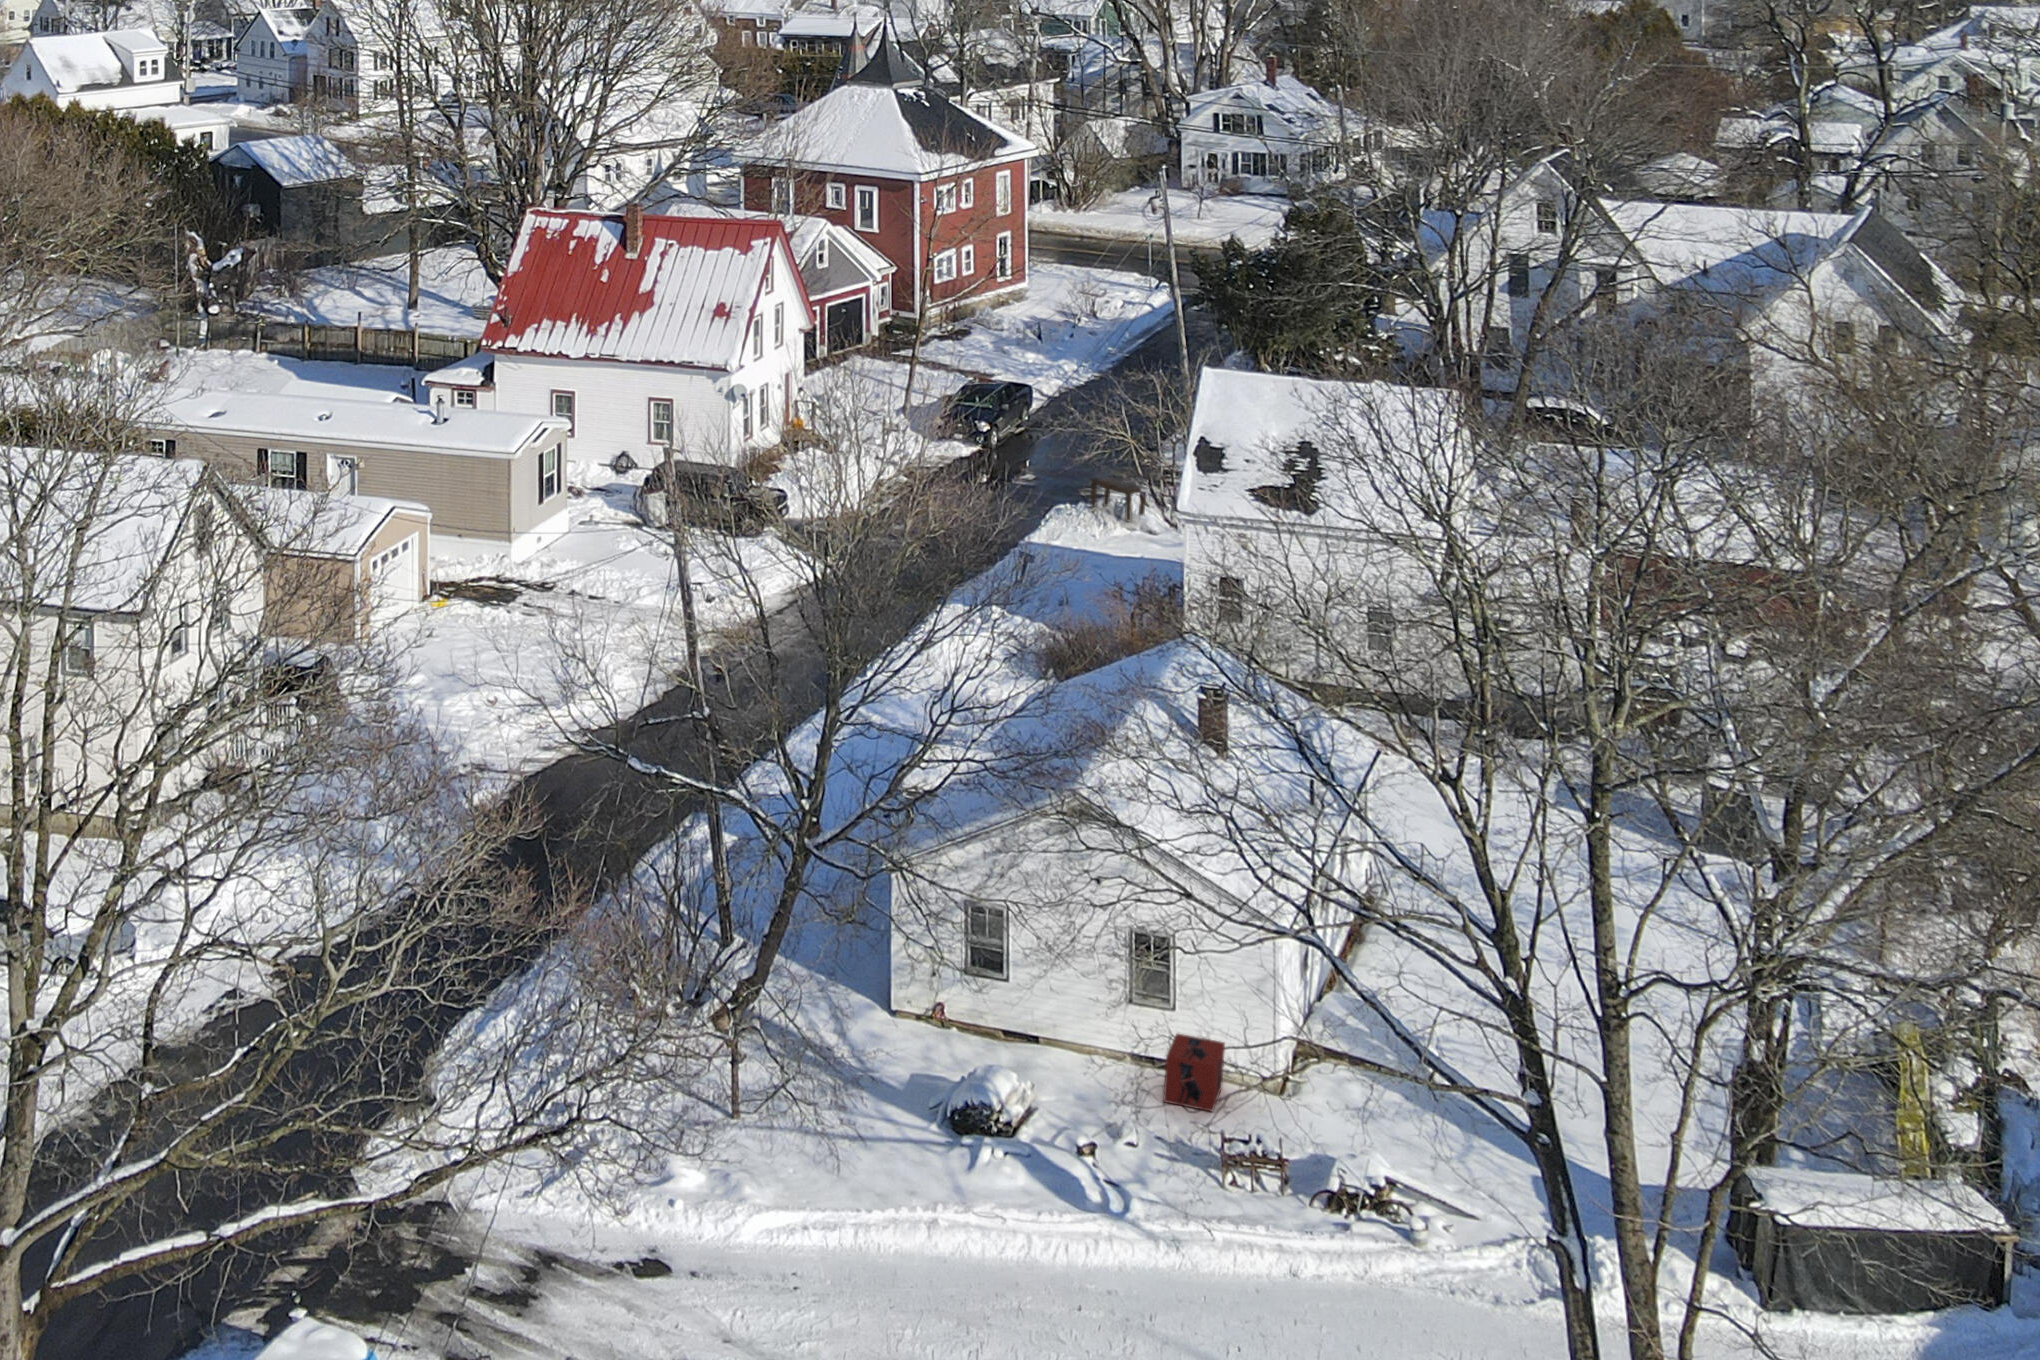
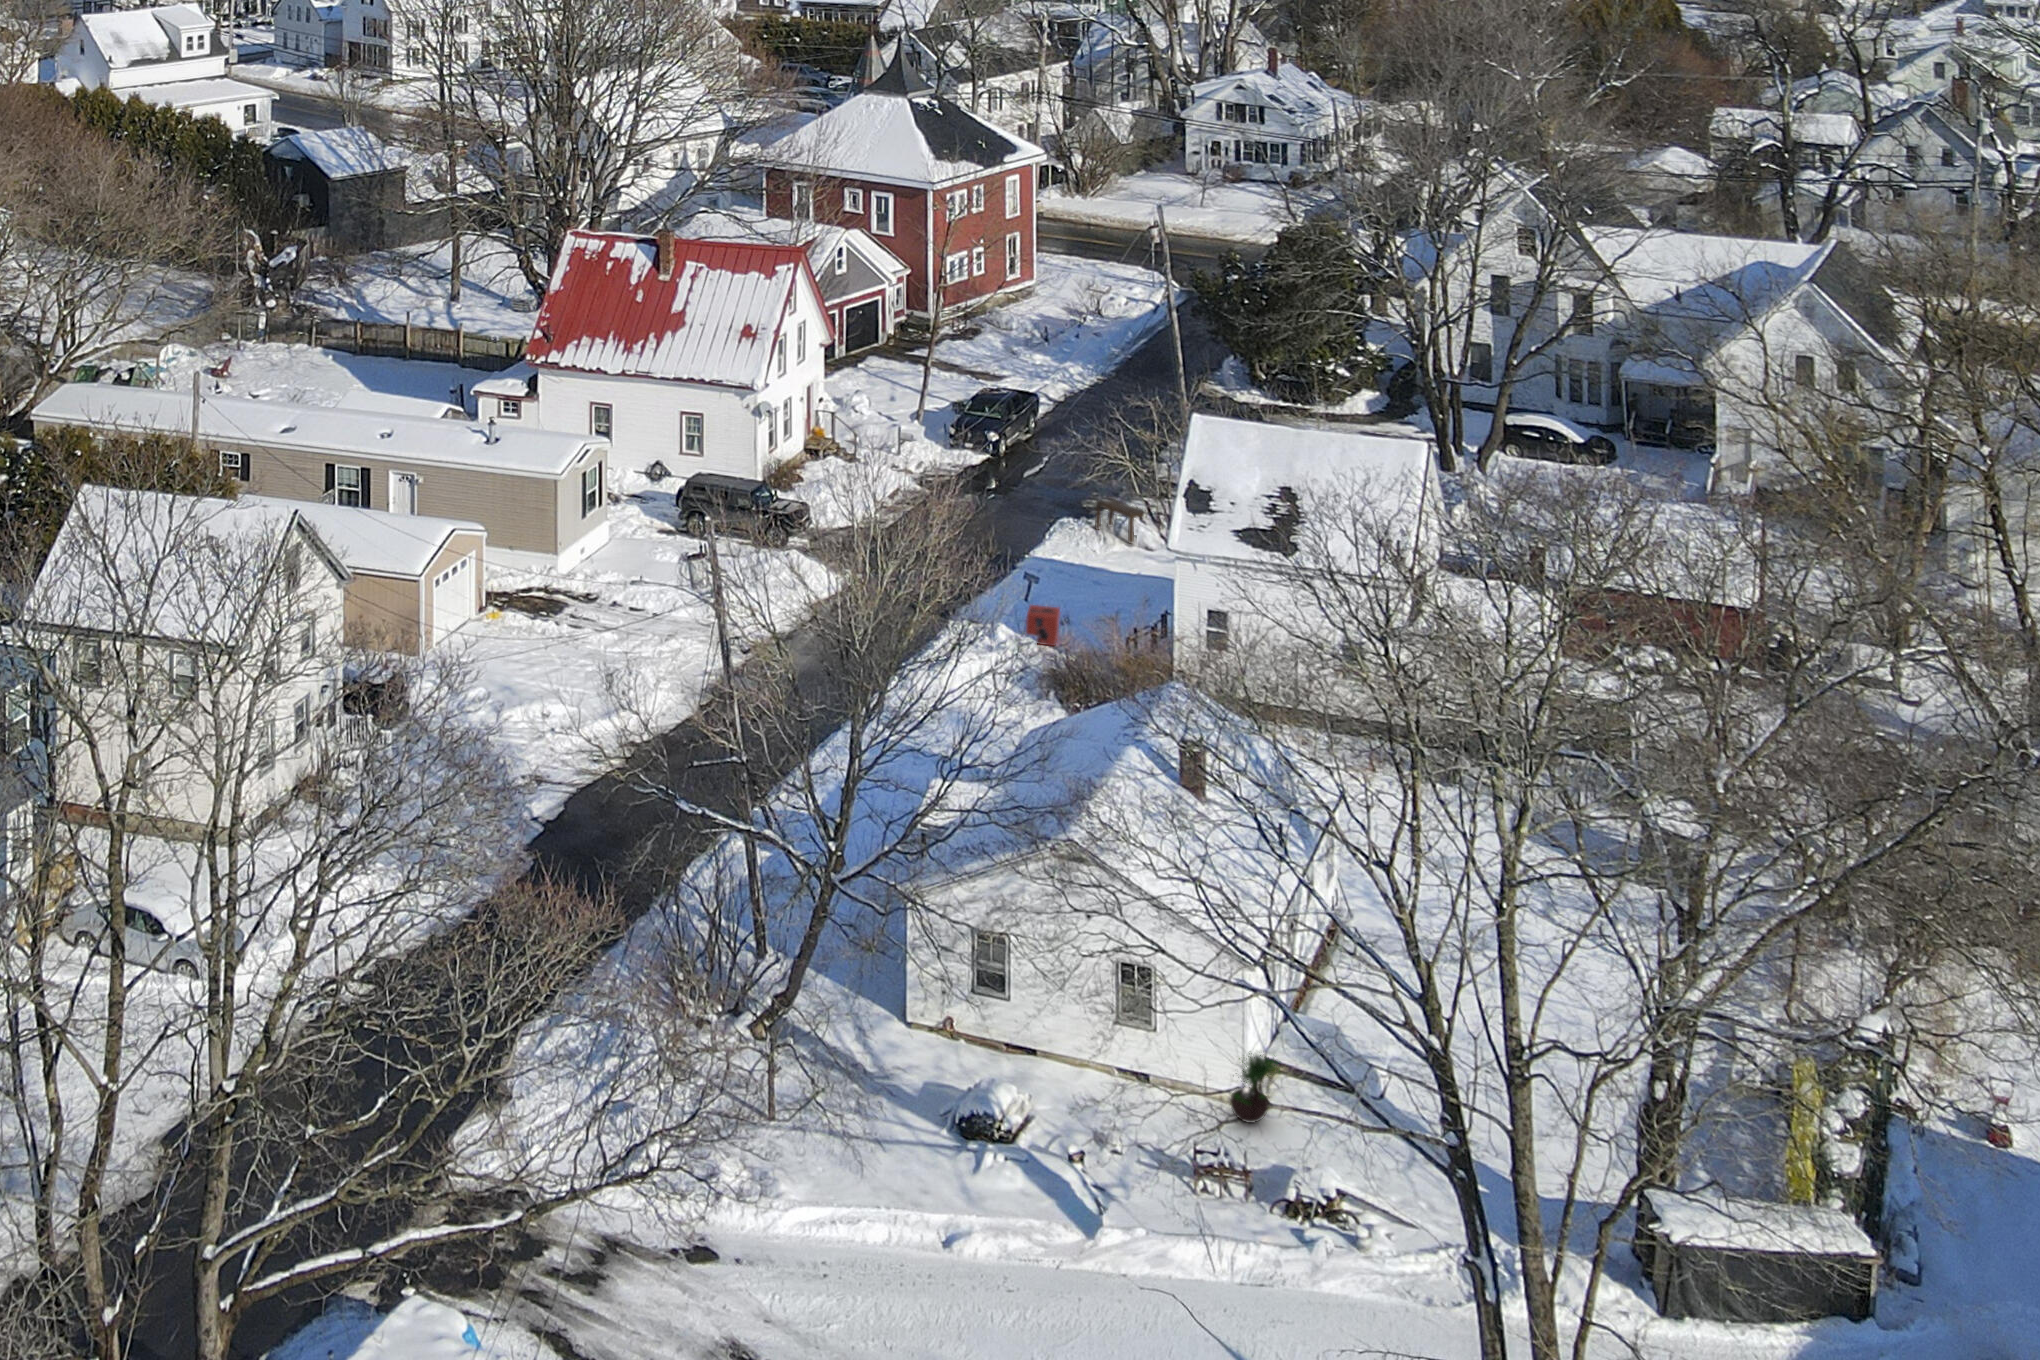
potted tree: none [1260,1021,1319,1109] -> present [1230,1053,1280,1123]
storage box: present [1164,1034,1225,1111] -> present [1026,605,1060,646]

